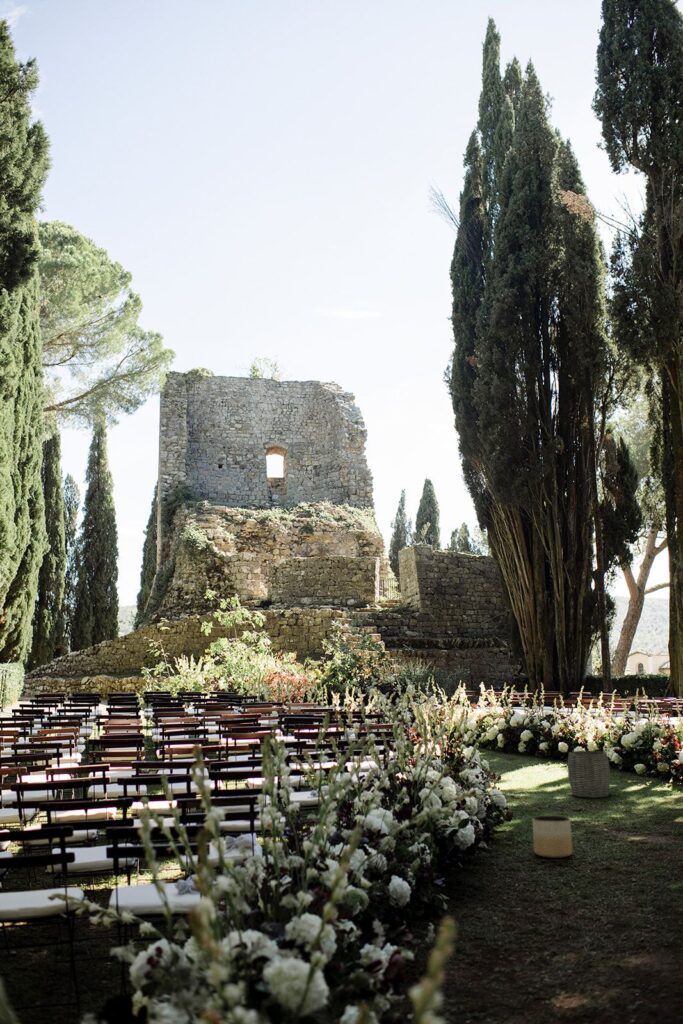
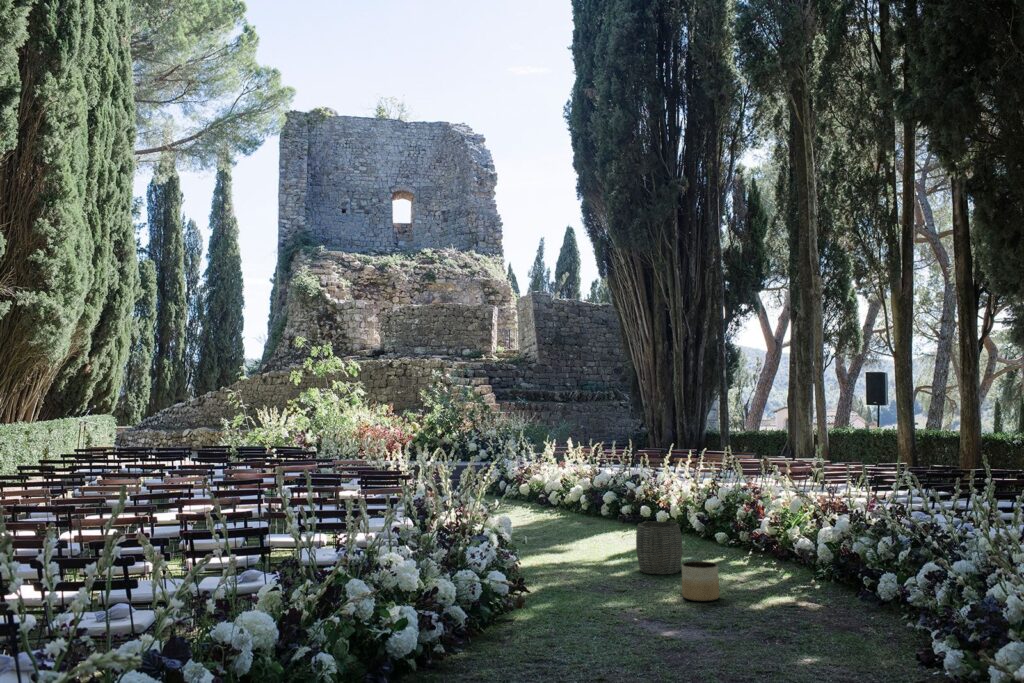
planter: present [532,815,573,858] -> present [682,561,720,601]

